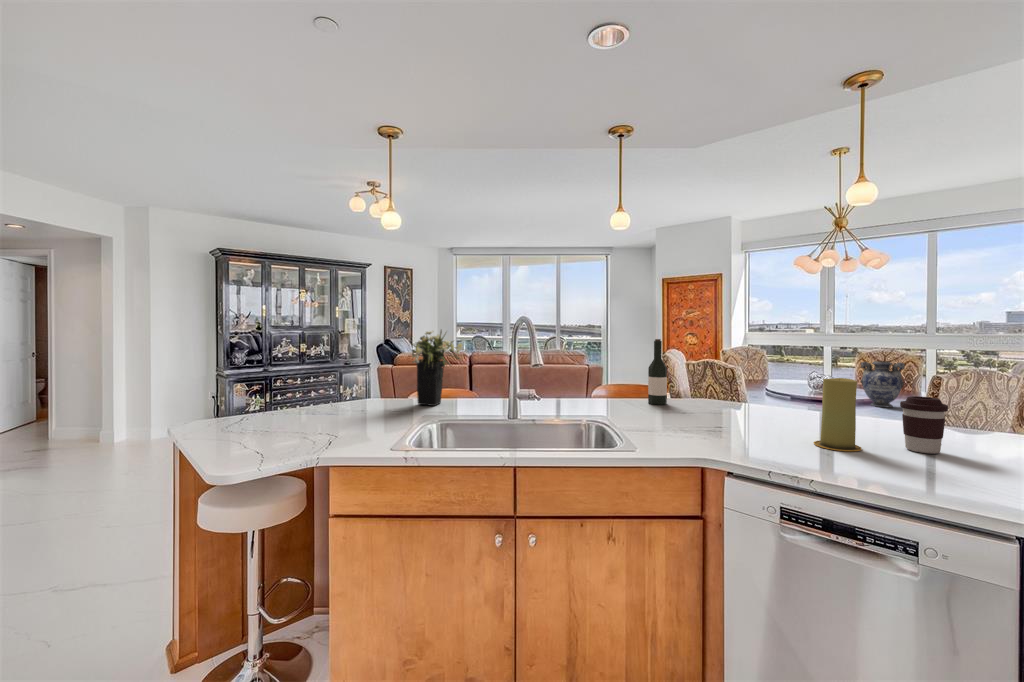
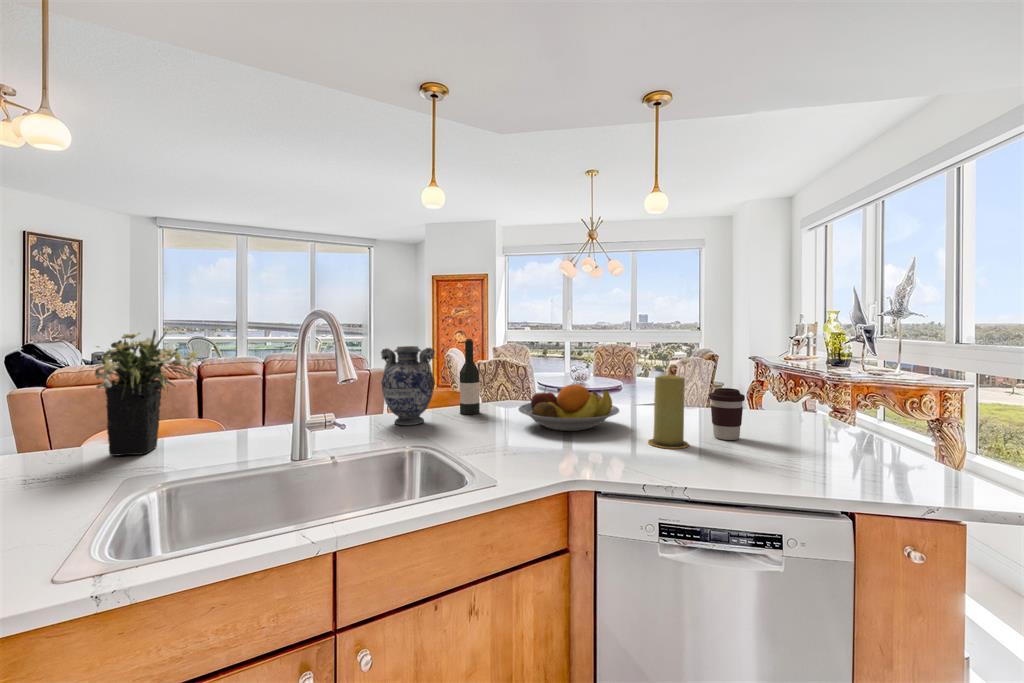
decorative vase: present [861,361,905,407] -> present [381,346,435,425]
fruit bowl: none [692,383,798,426] -> present [518,384,619,431]

